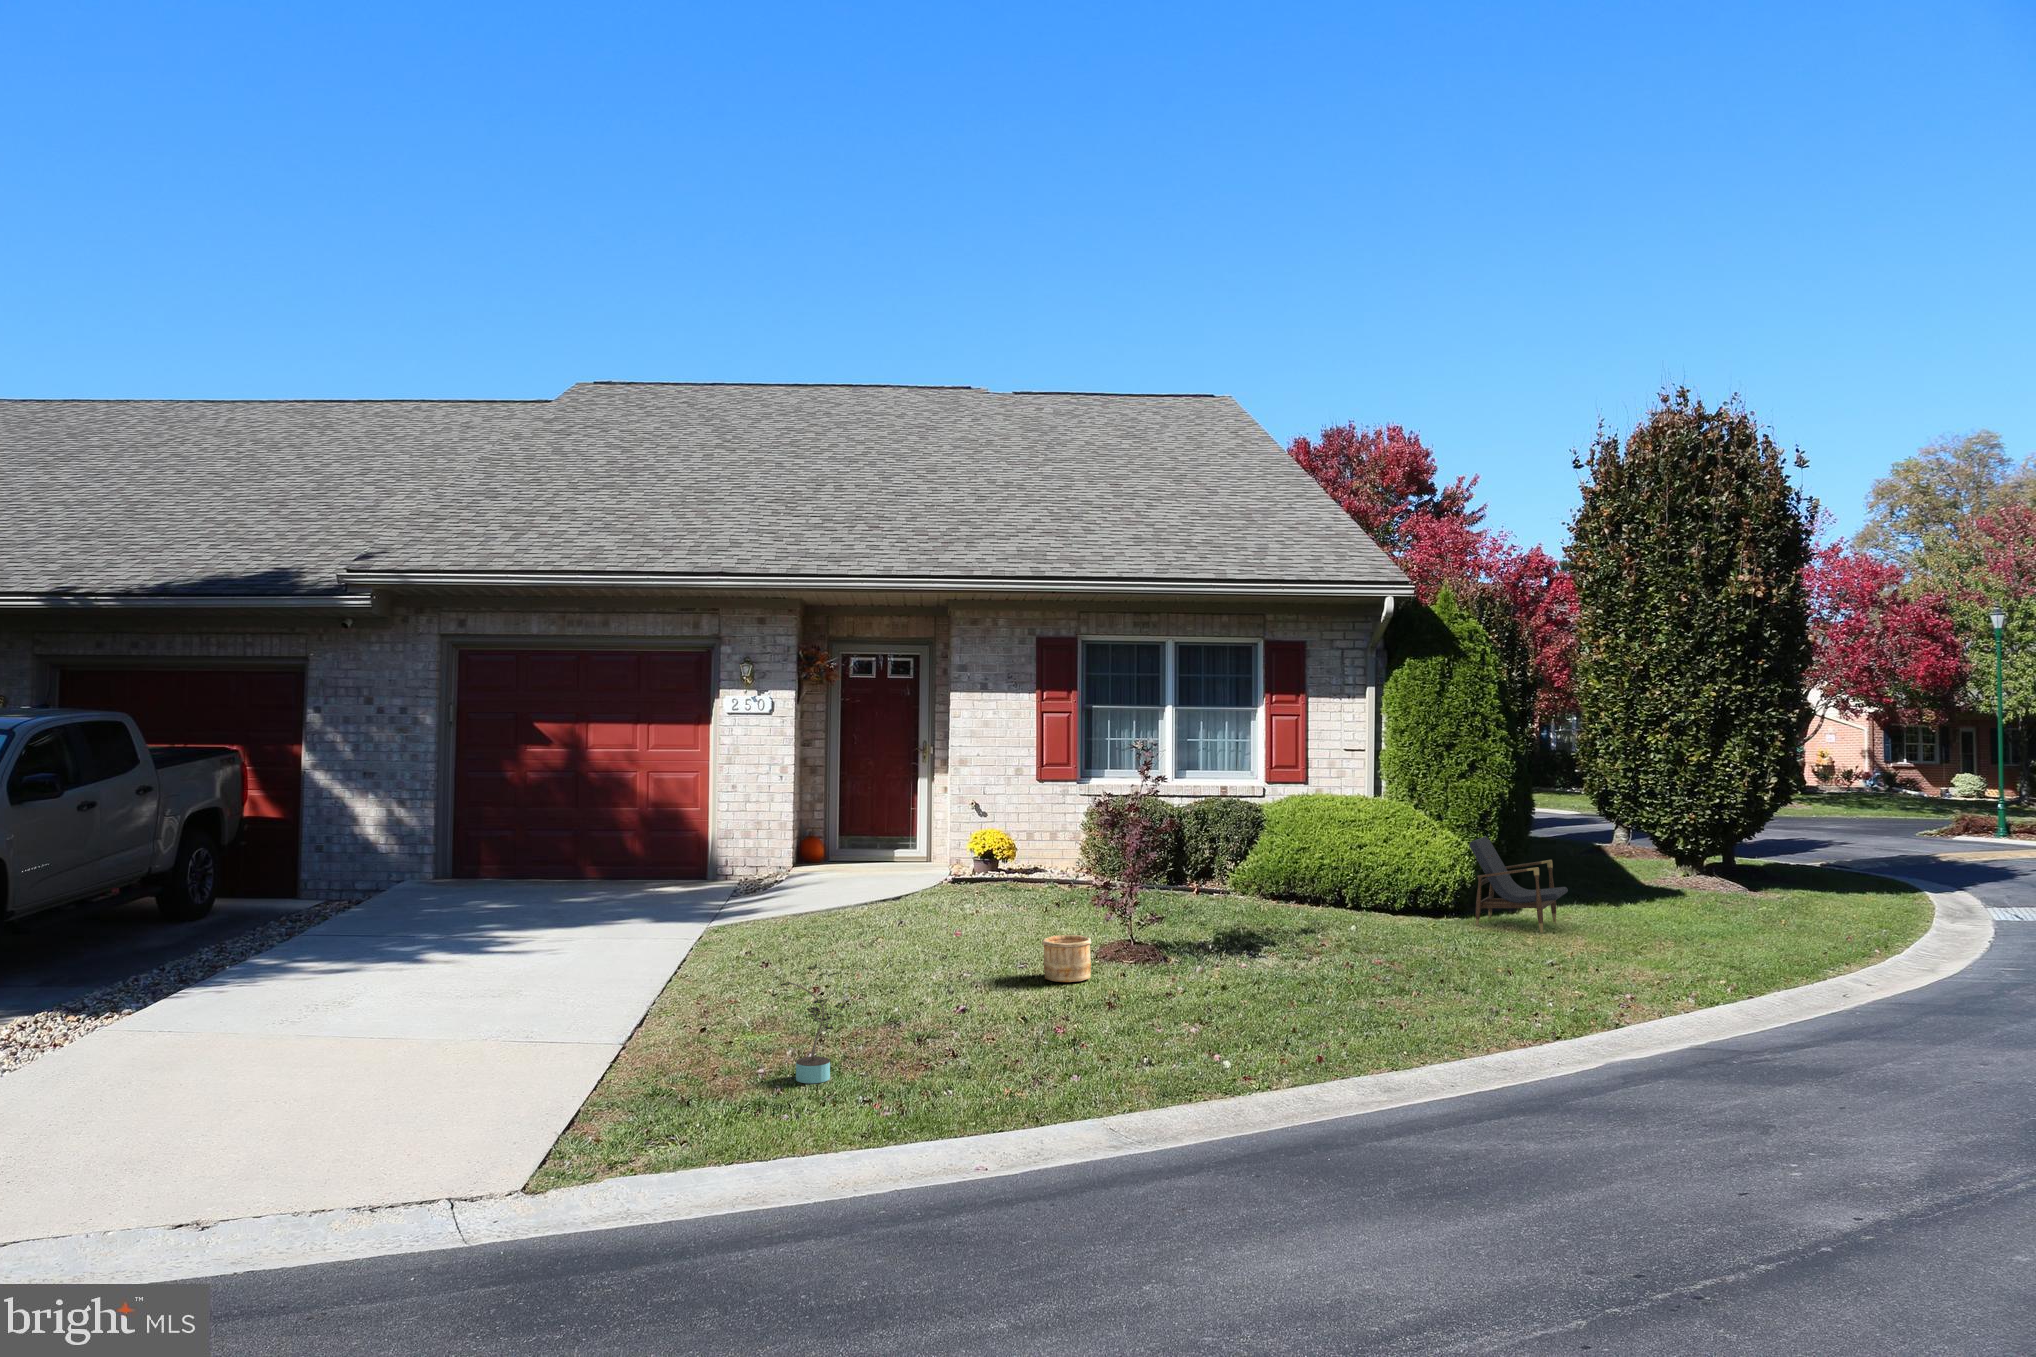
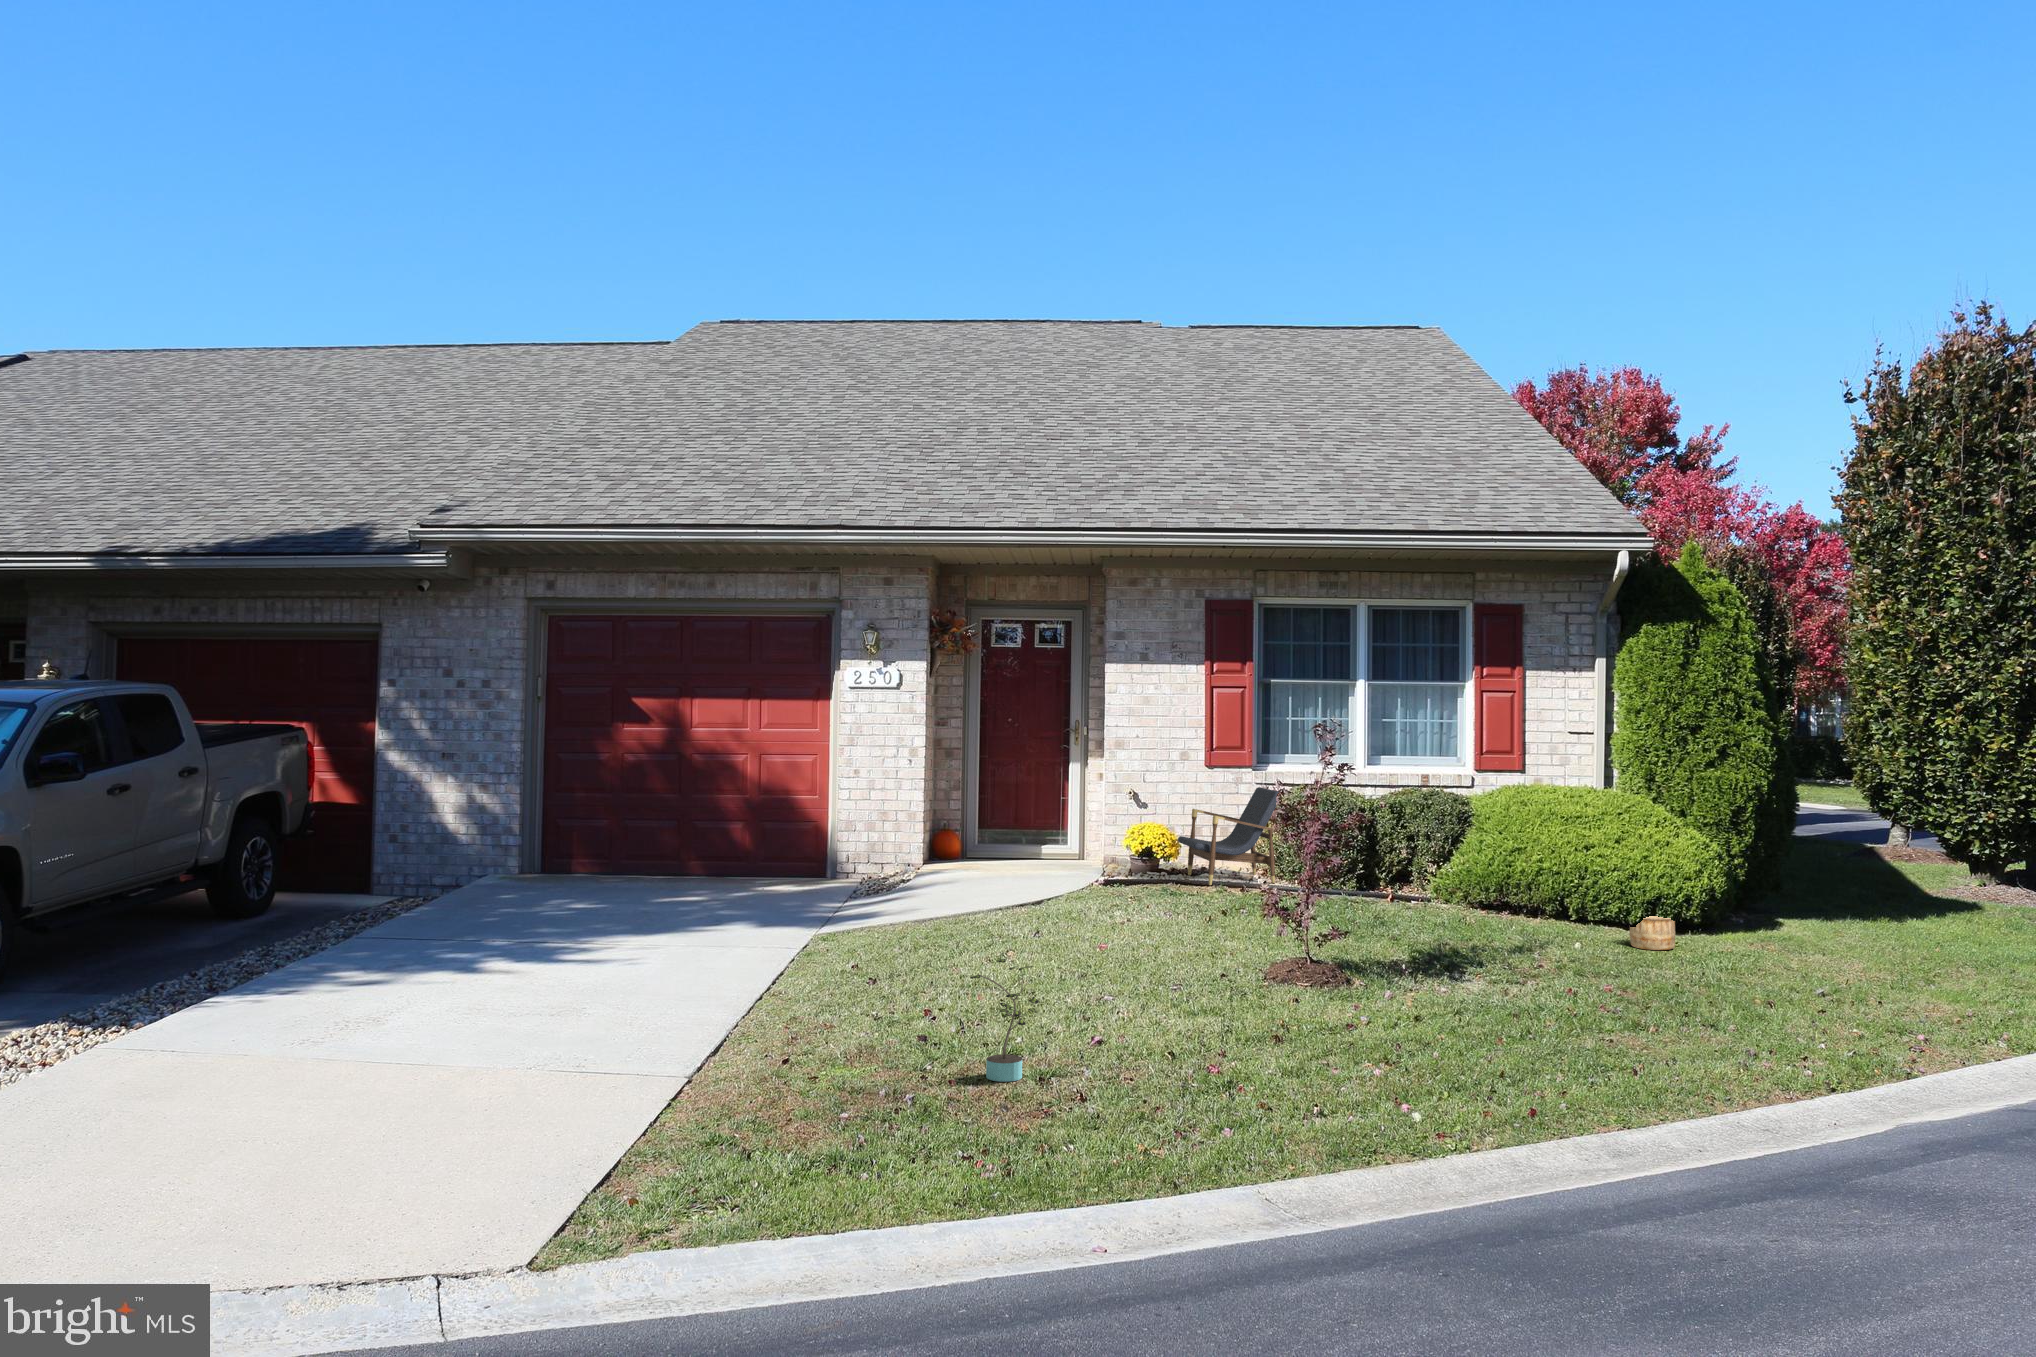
lounge chair: present [1469,837,1568,933] -> present [1178,787,1279,885]
wooden bucket: present [1042,935,1091,982] -> present [1630,916,1675,950]

